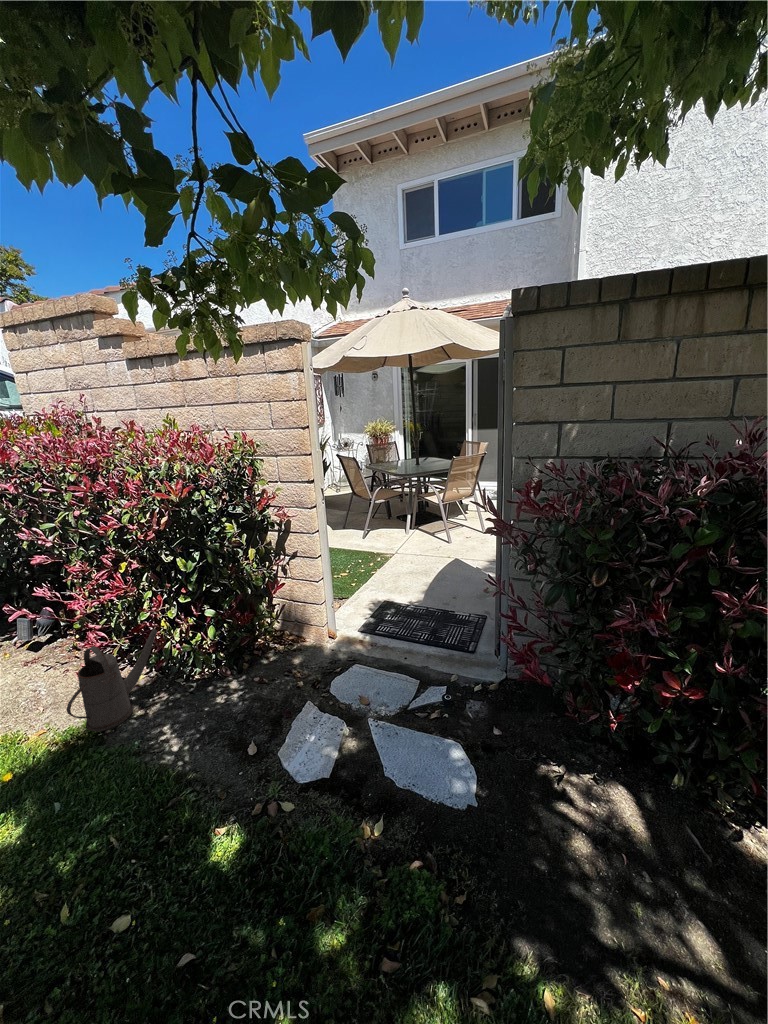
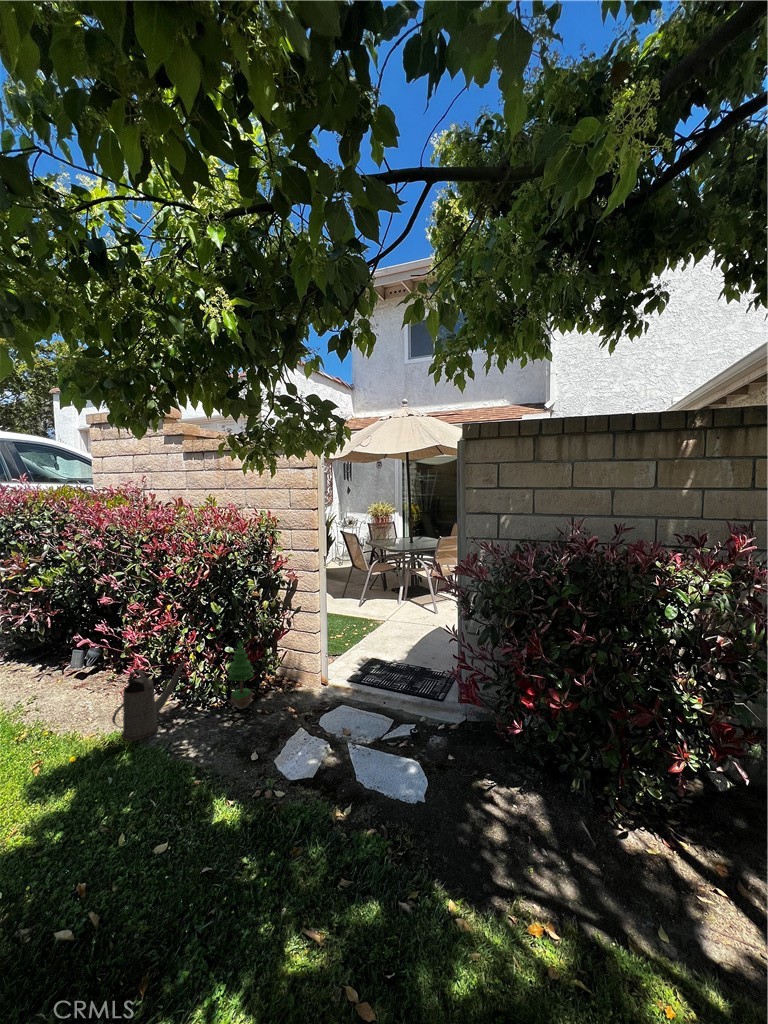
potted tree: none [212,599,247,678] -> present [228,641,253,709]

